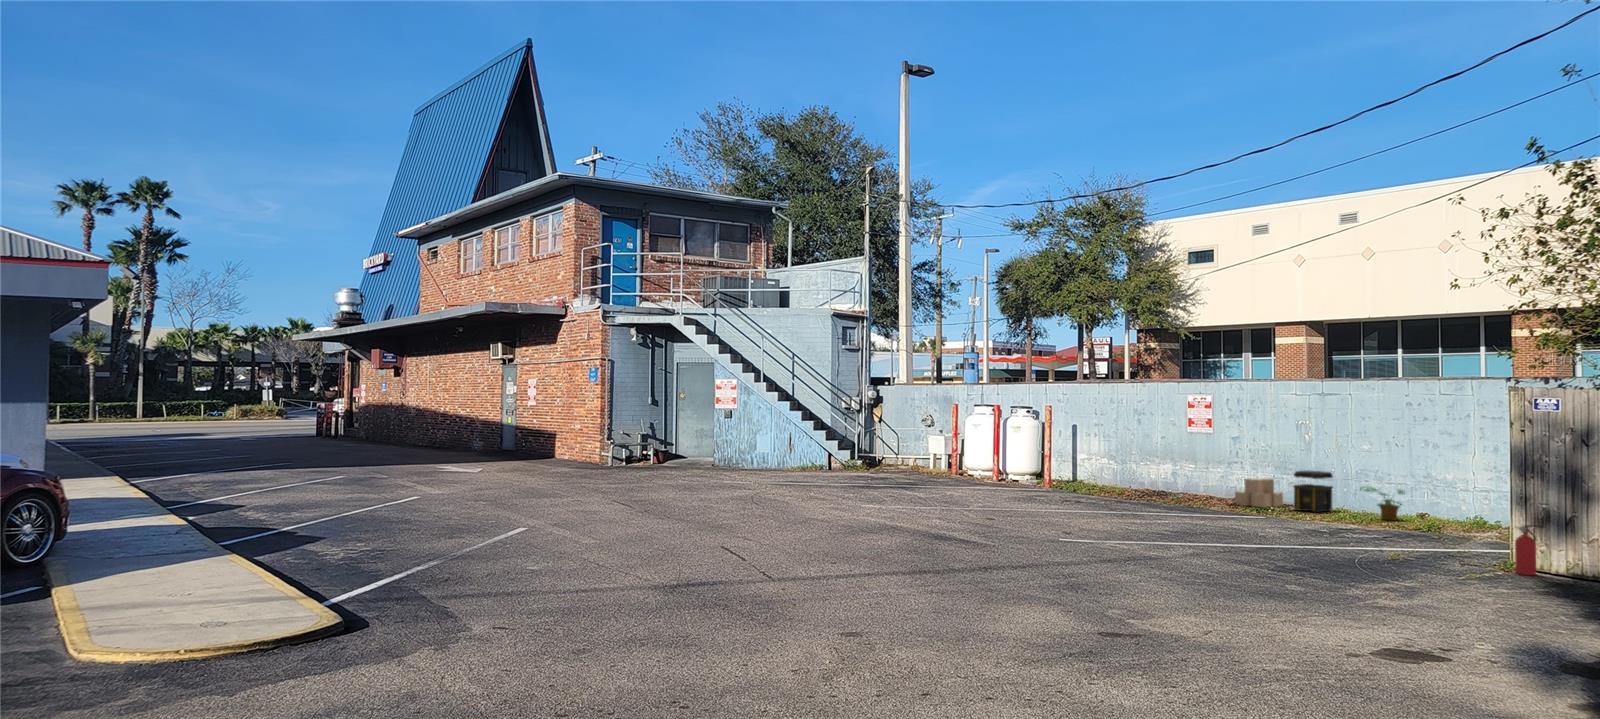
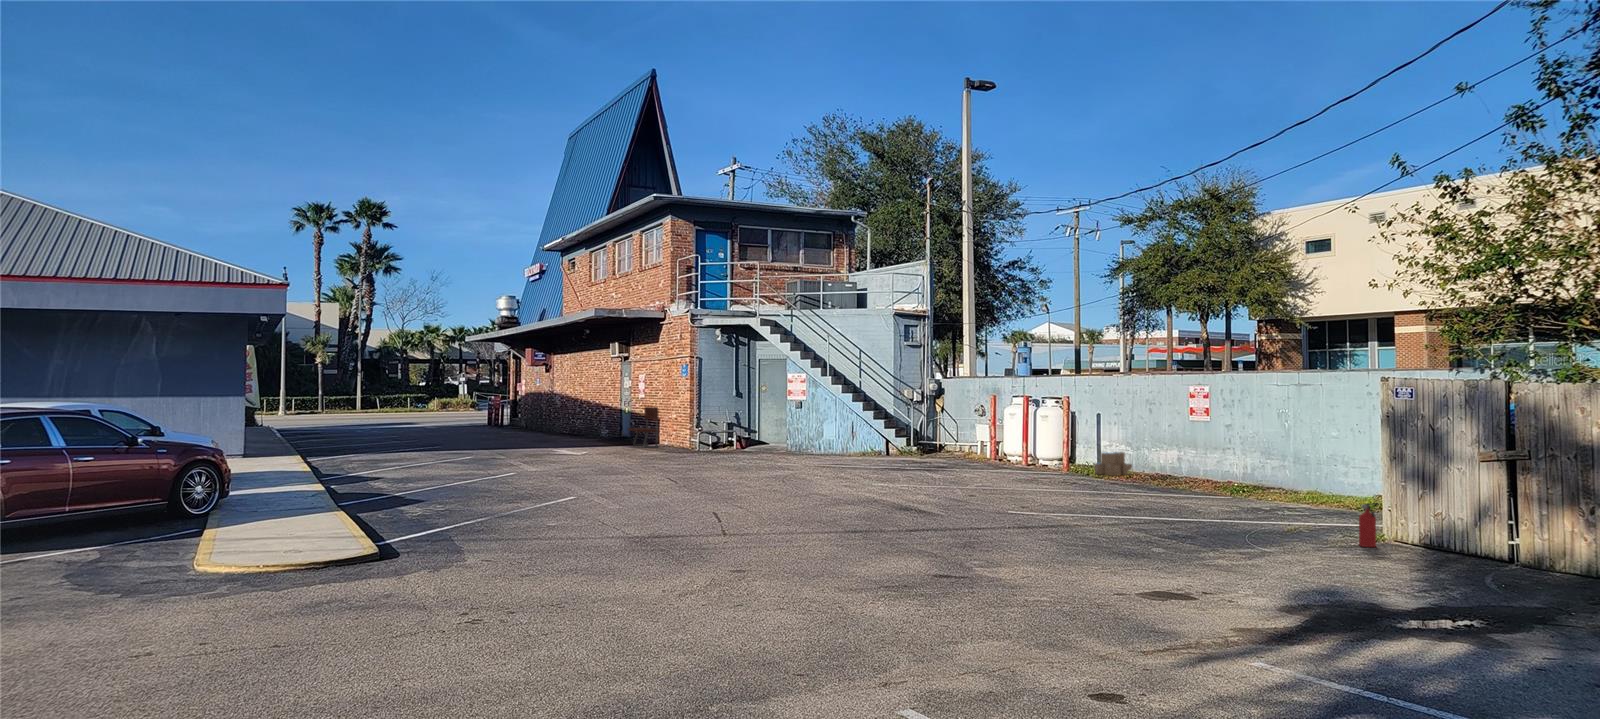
bench: none [520,415,559,462] -> present [628,406,659,448]
toolbox: present [1294,470,1333,512] -> none [1268,458,1305,496]
cardboard box: present [1235,478,1283,508] -> present [1095,452,1132,476]
potted plant: present [1360,487,1405,520] -> none [1319,472,1364,504]

